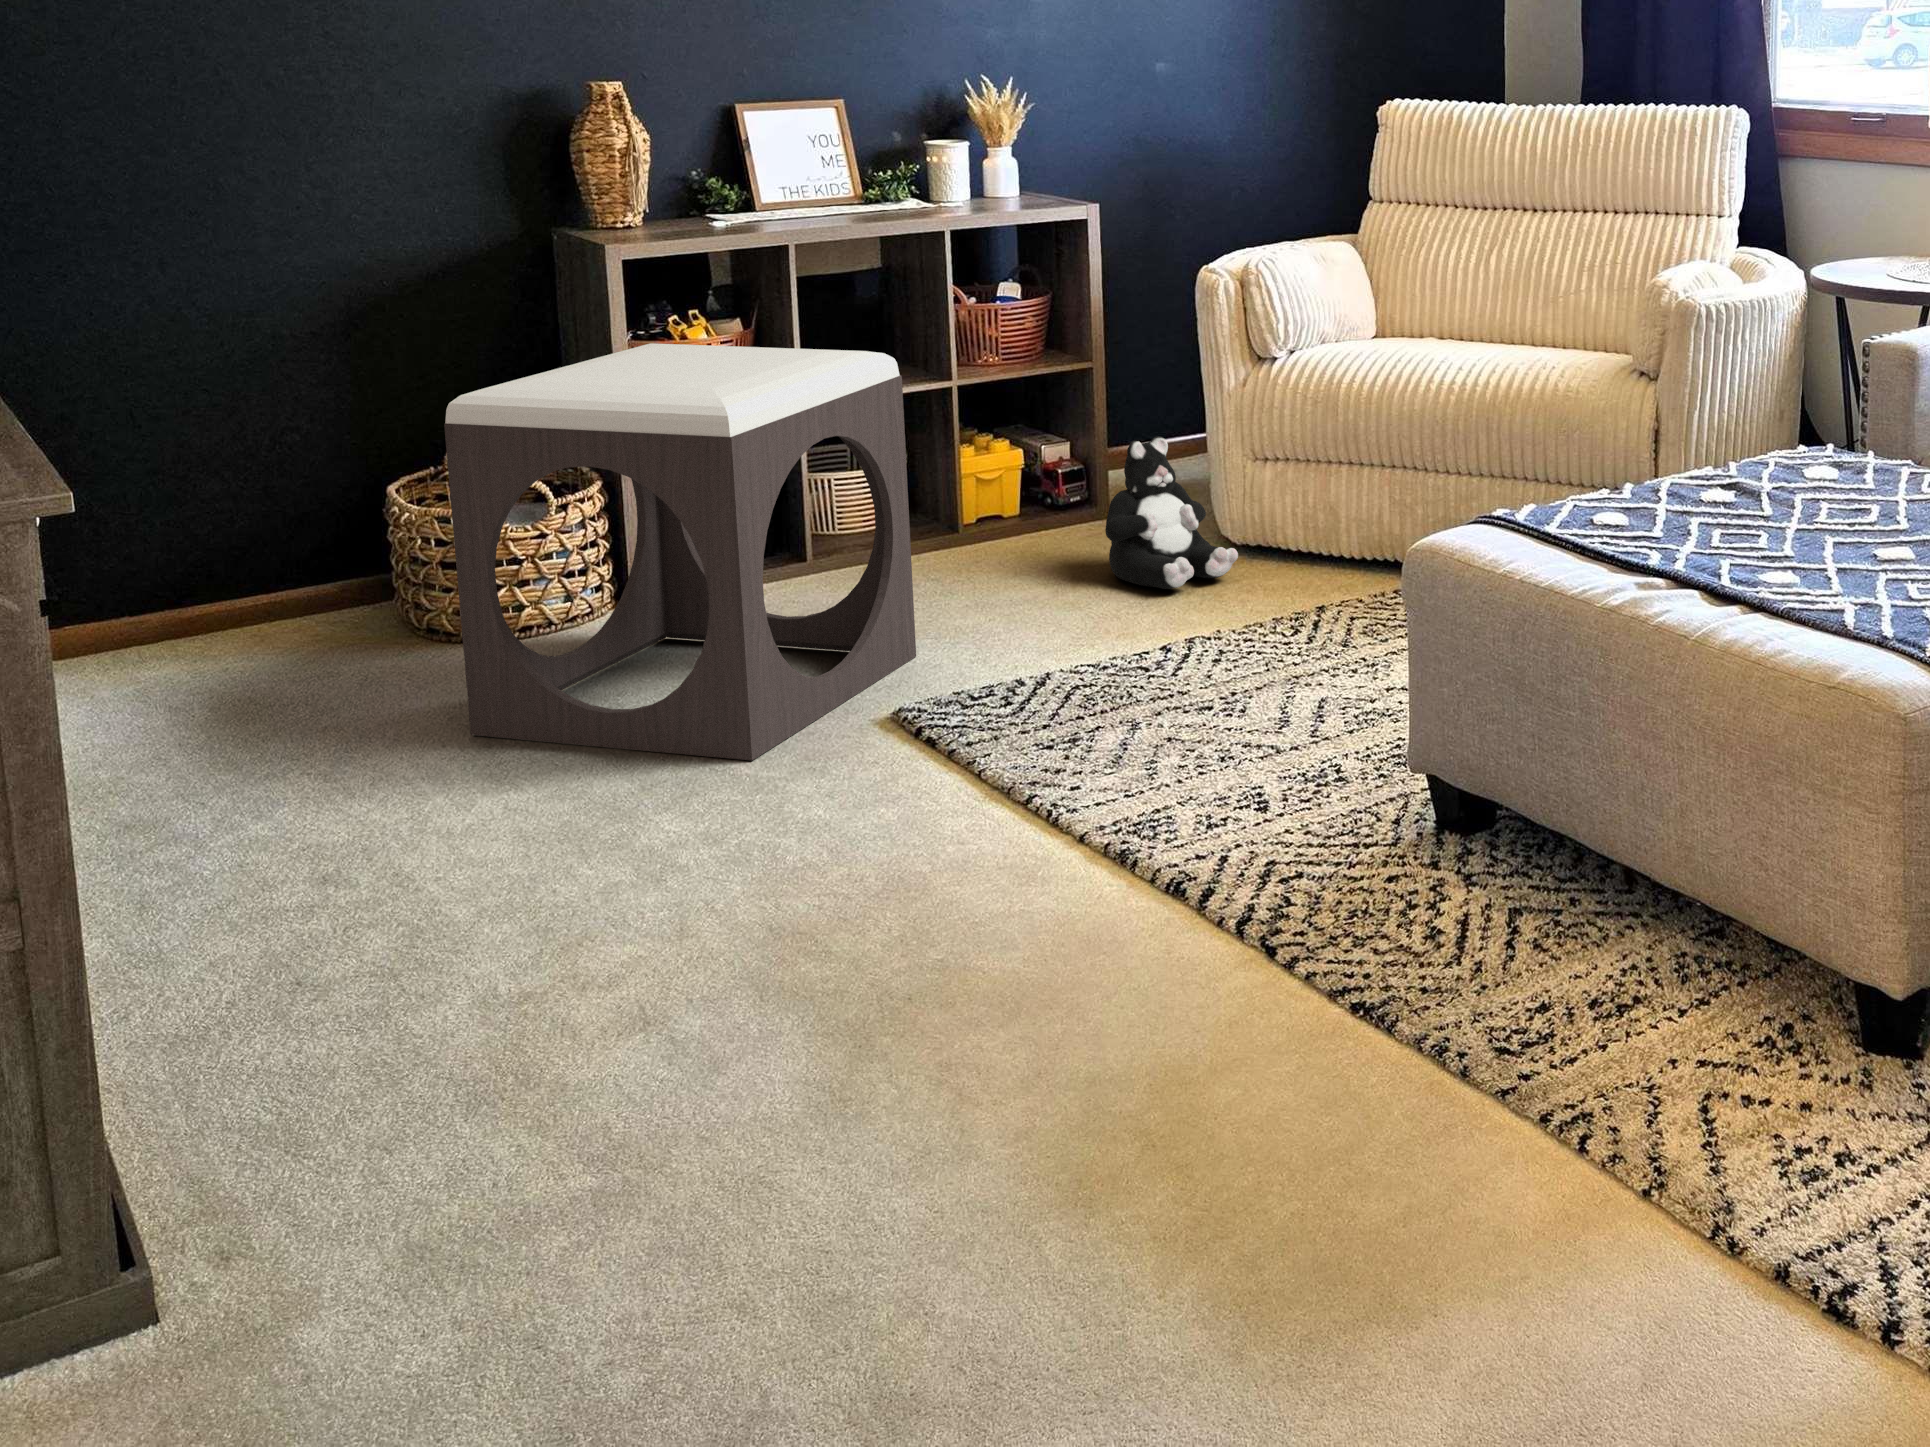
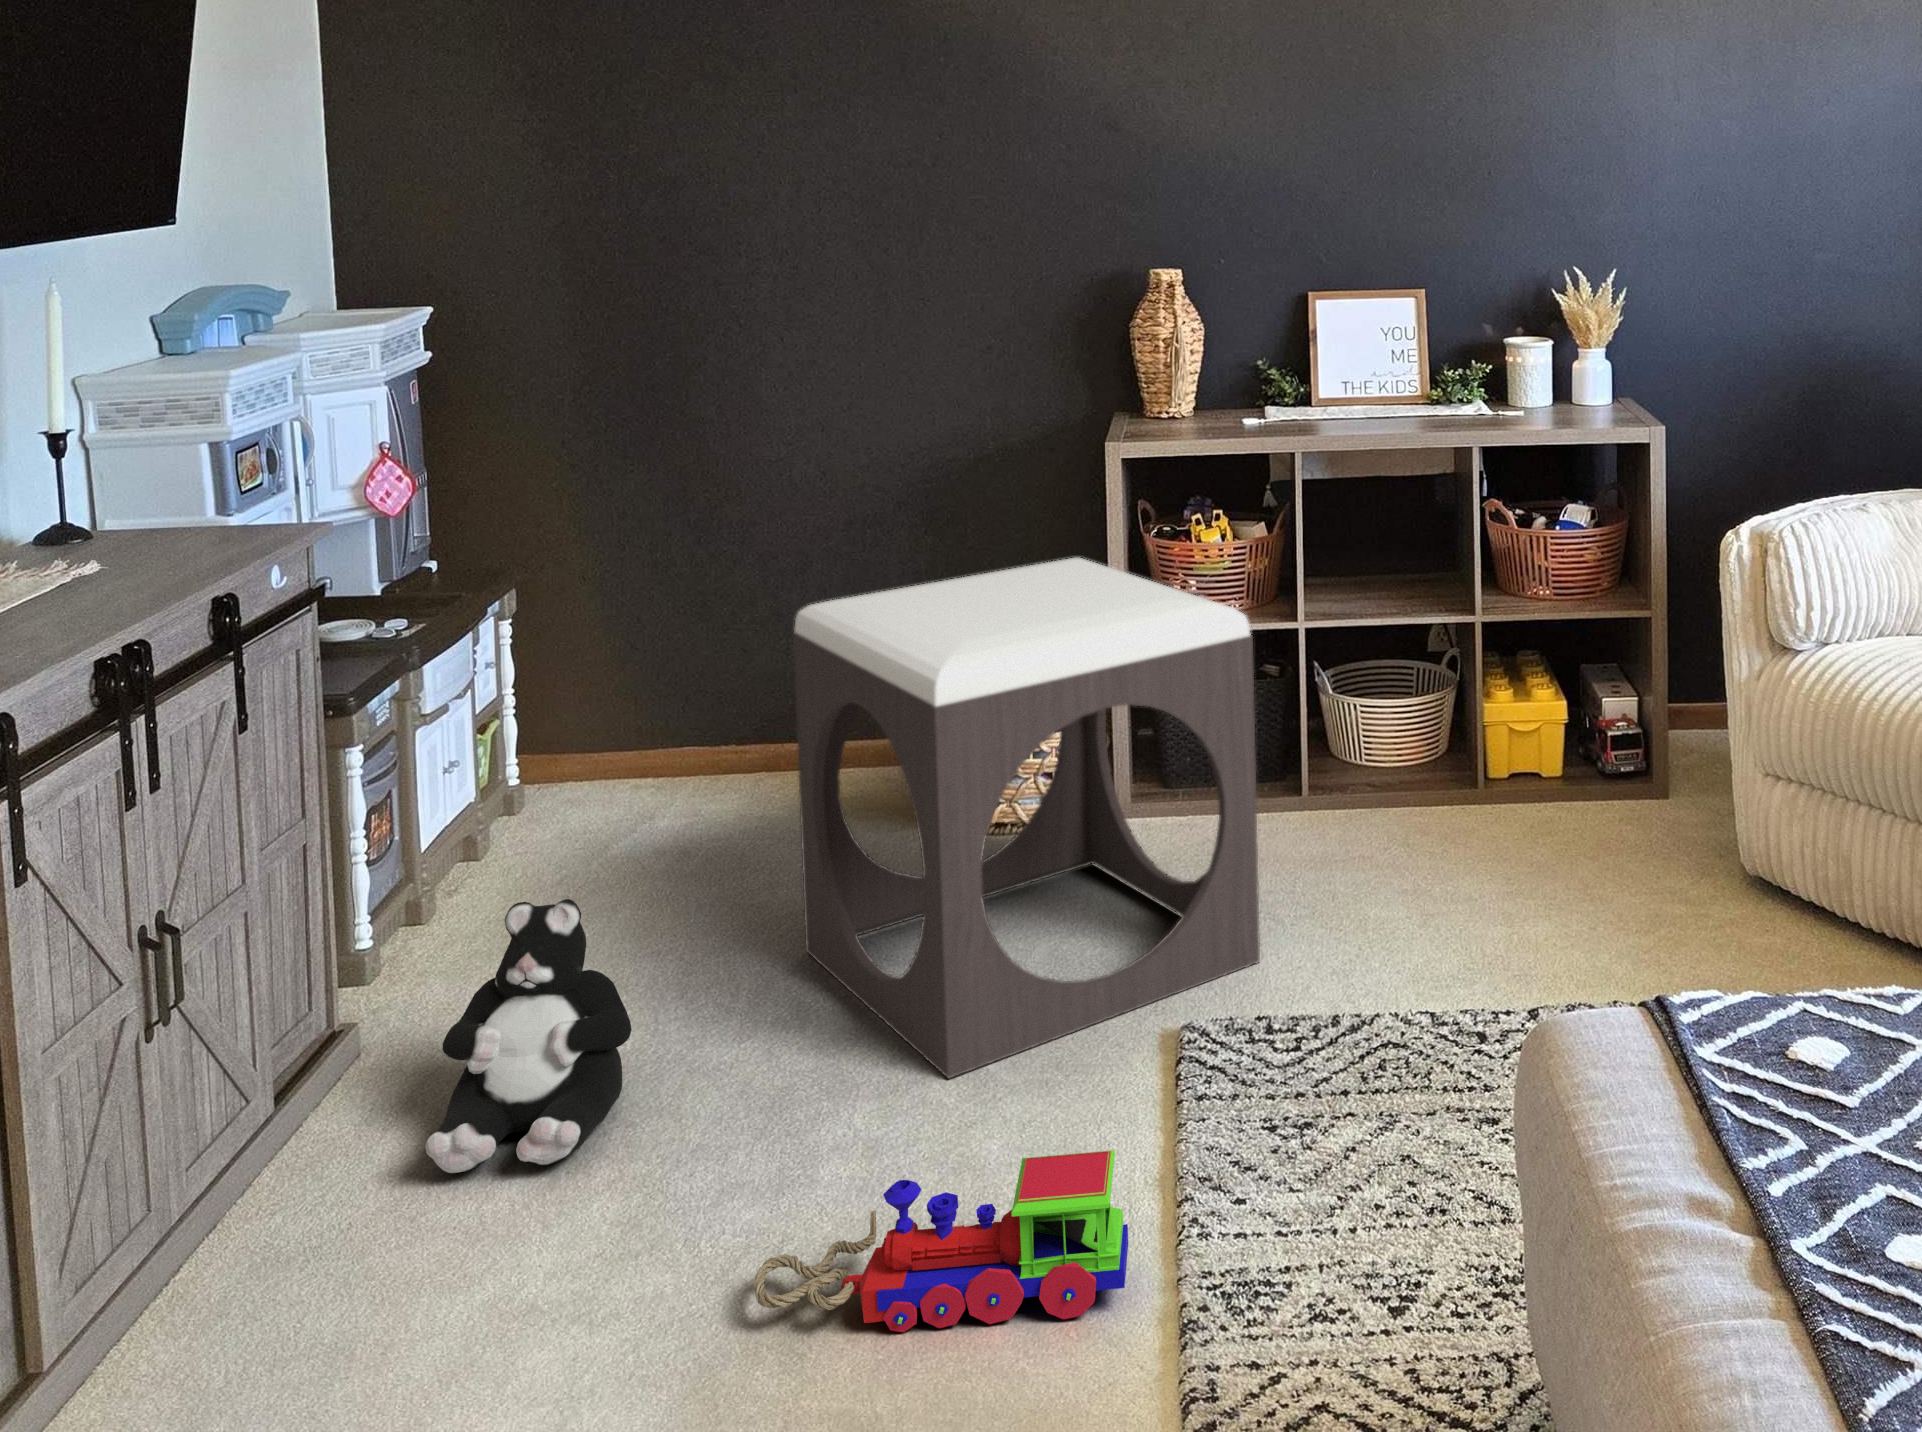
plush toy: present [1105,436,1238,589] -> present [425,899,632,1173]
toy train: none [788,709,1076,863] -> present [754,1150,1128,1332]

